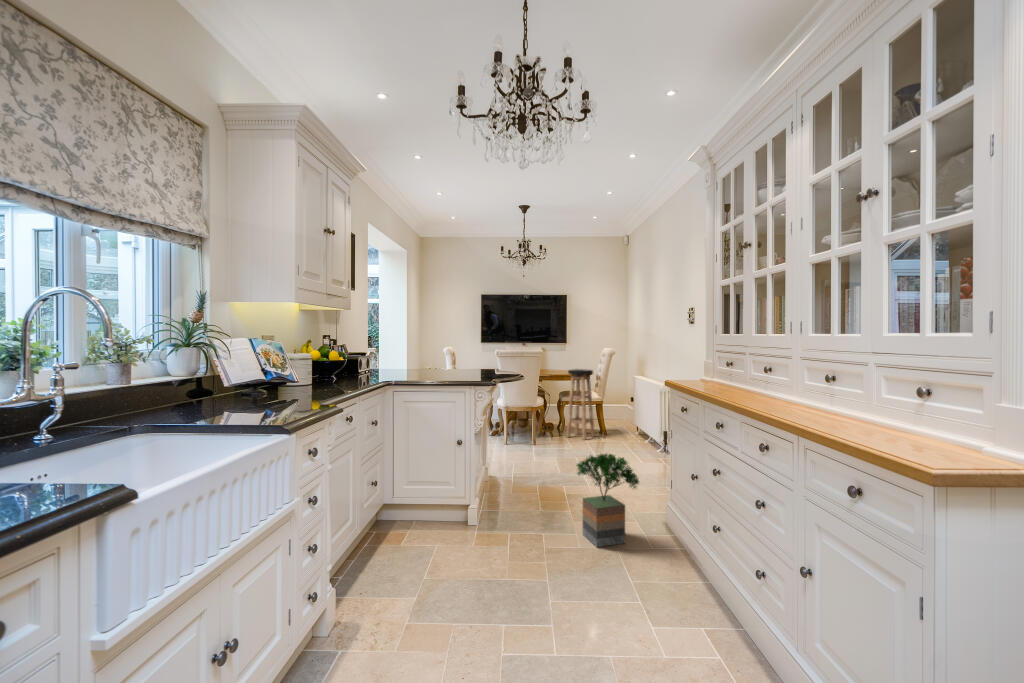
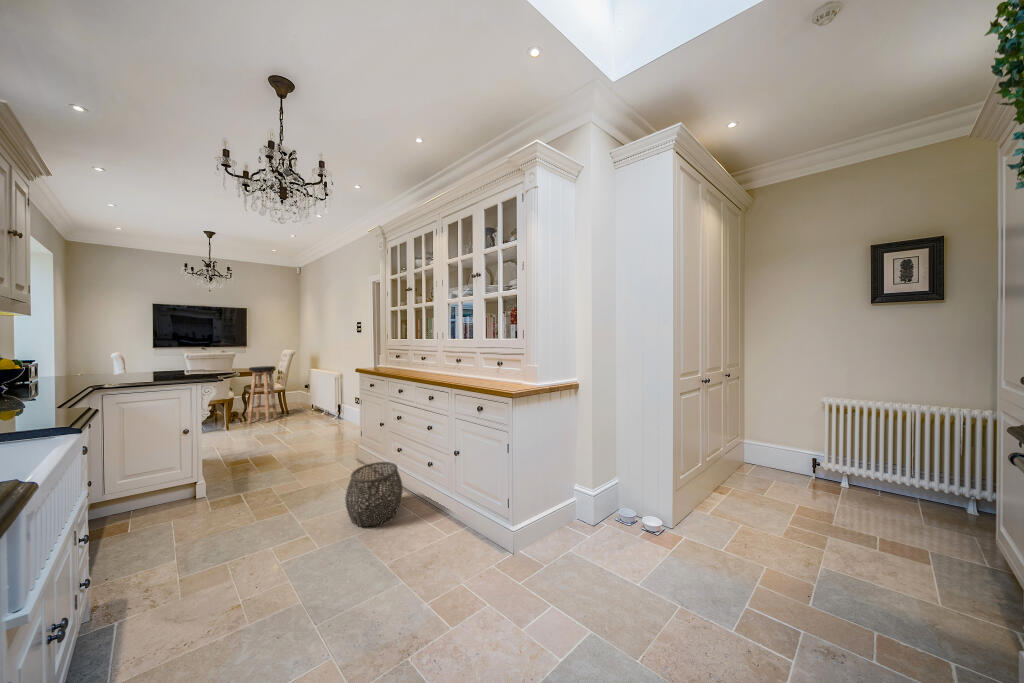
potted tree: present [577,453,639,547] -> none [286,423,343,494]
woven basket: none [623,532,710,635] -> present [345,462,403,527]

